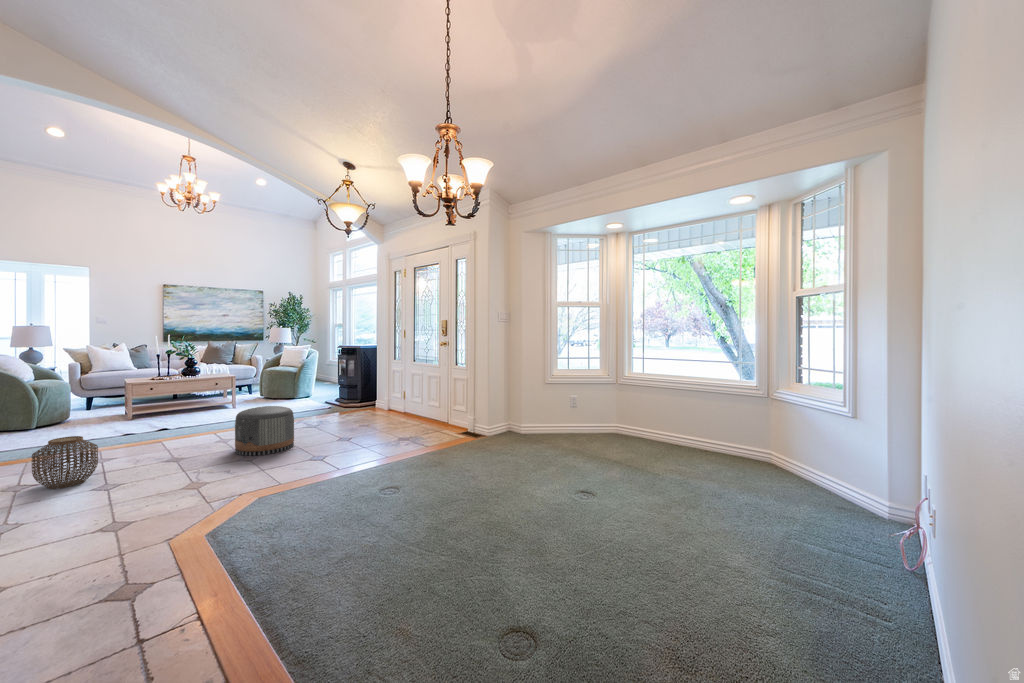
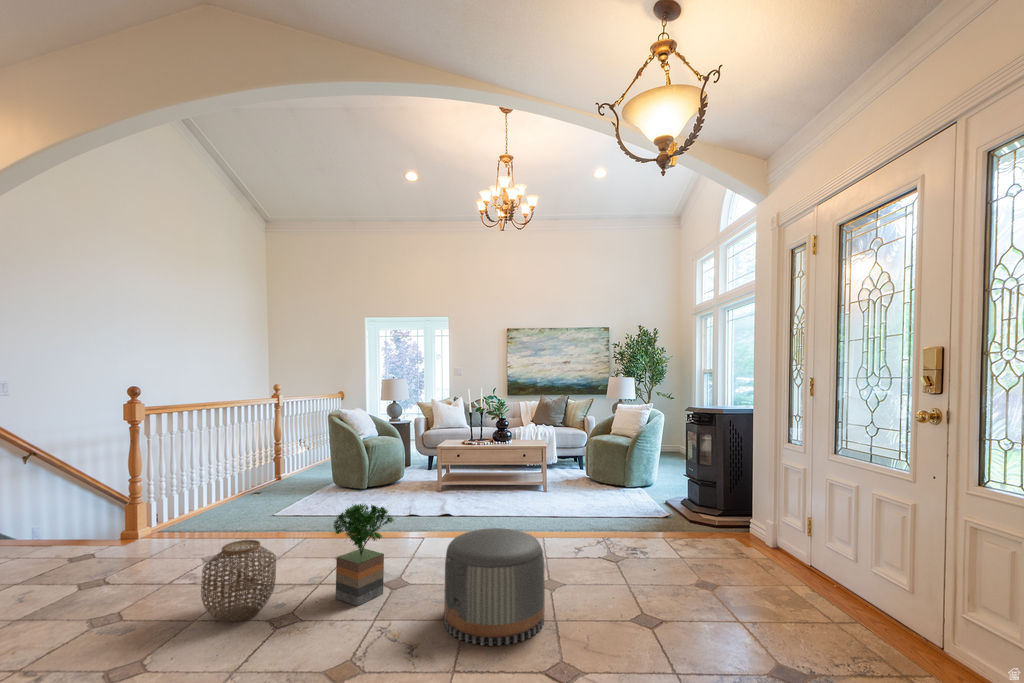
potted tree: none [138,406,186,465] -> present [334,504,394,606]

